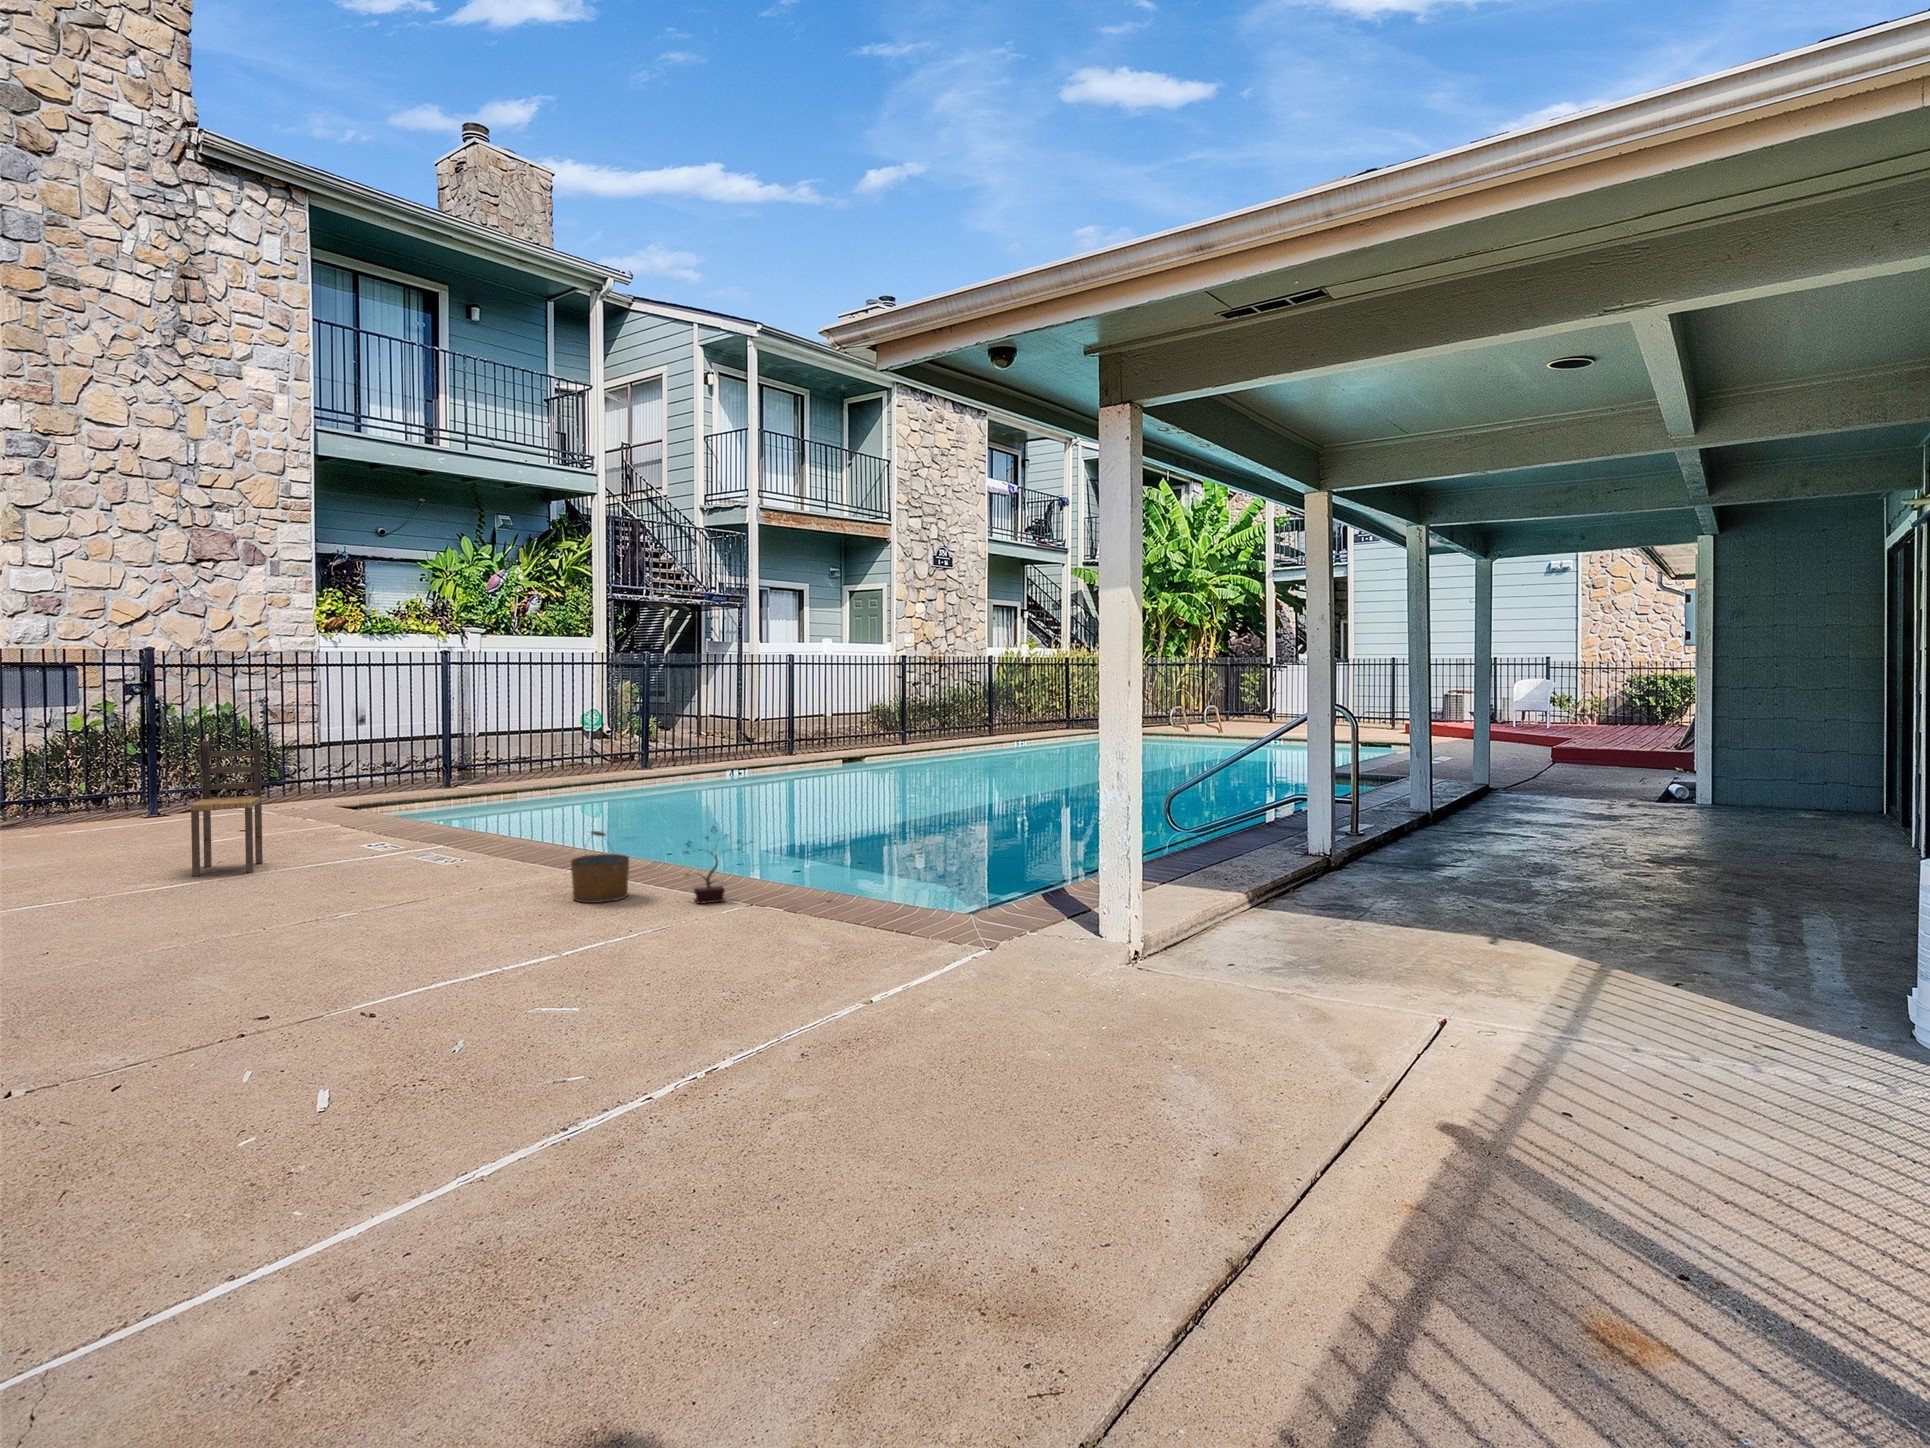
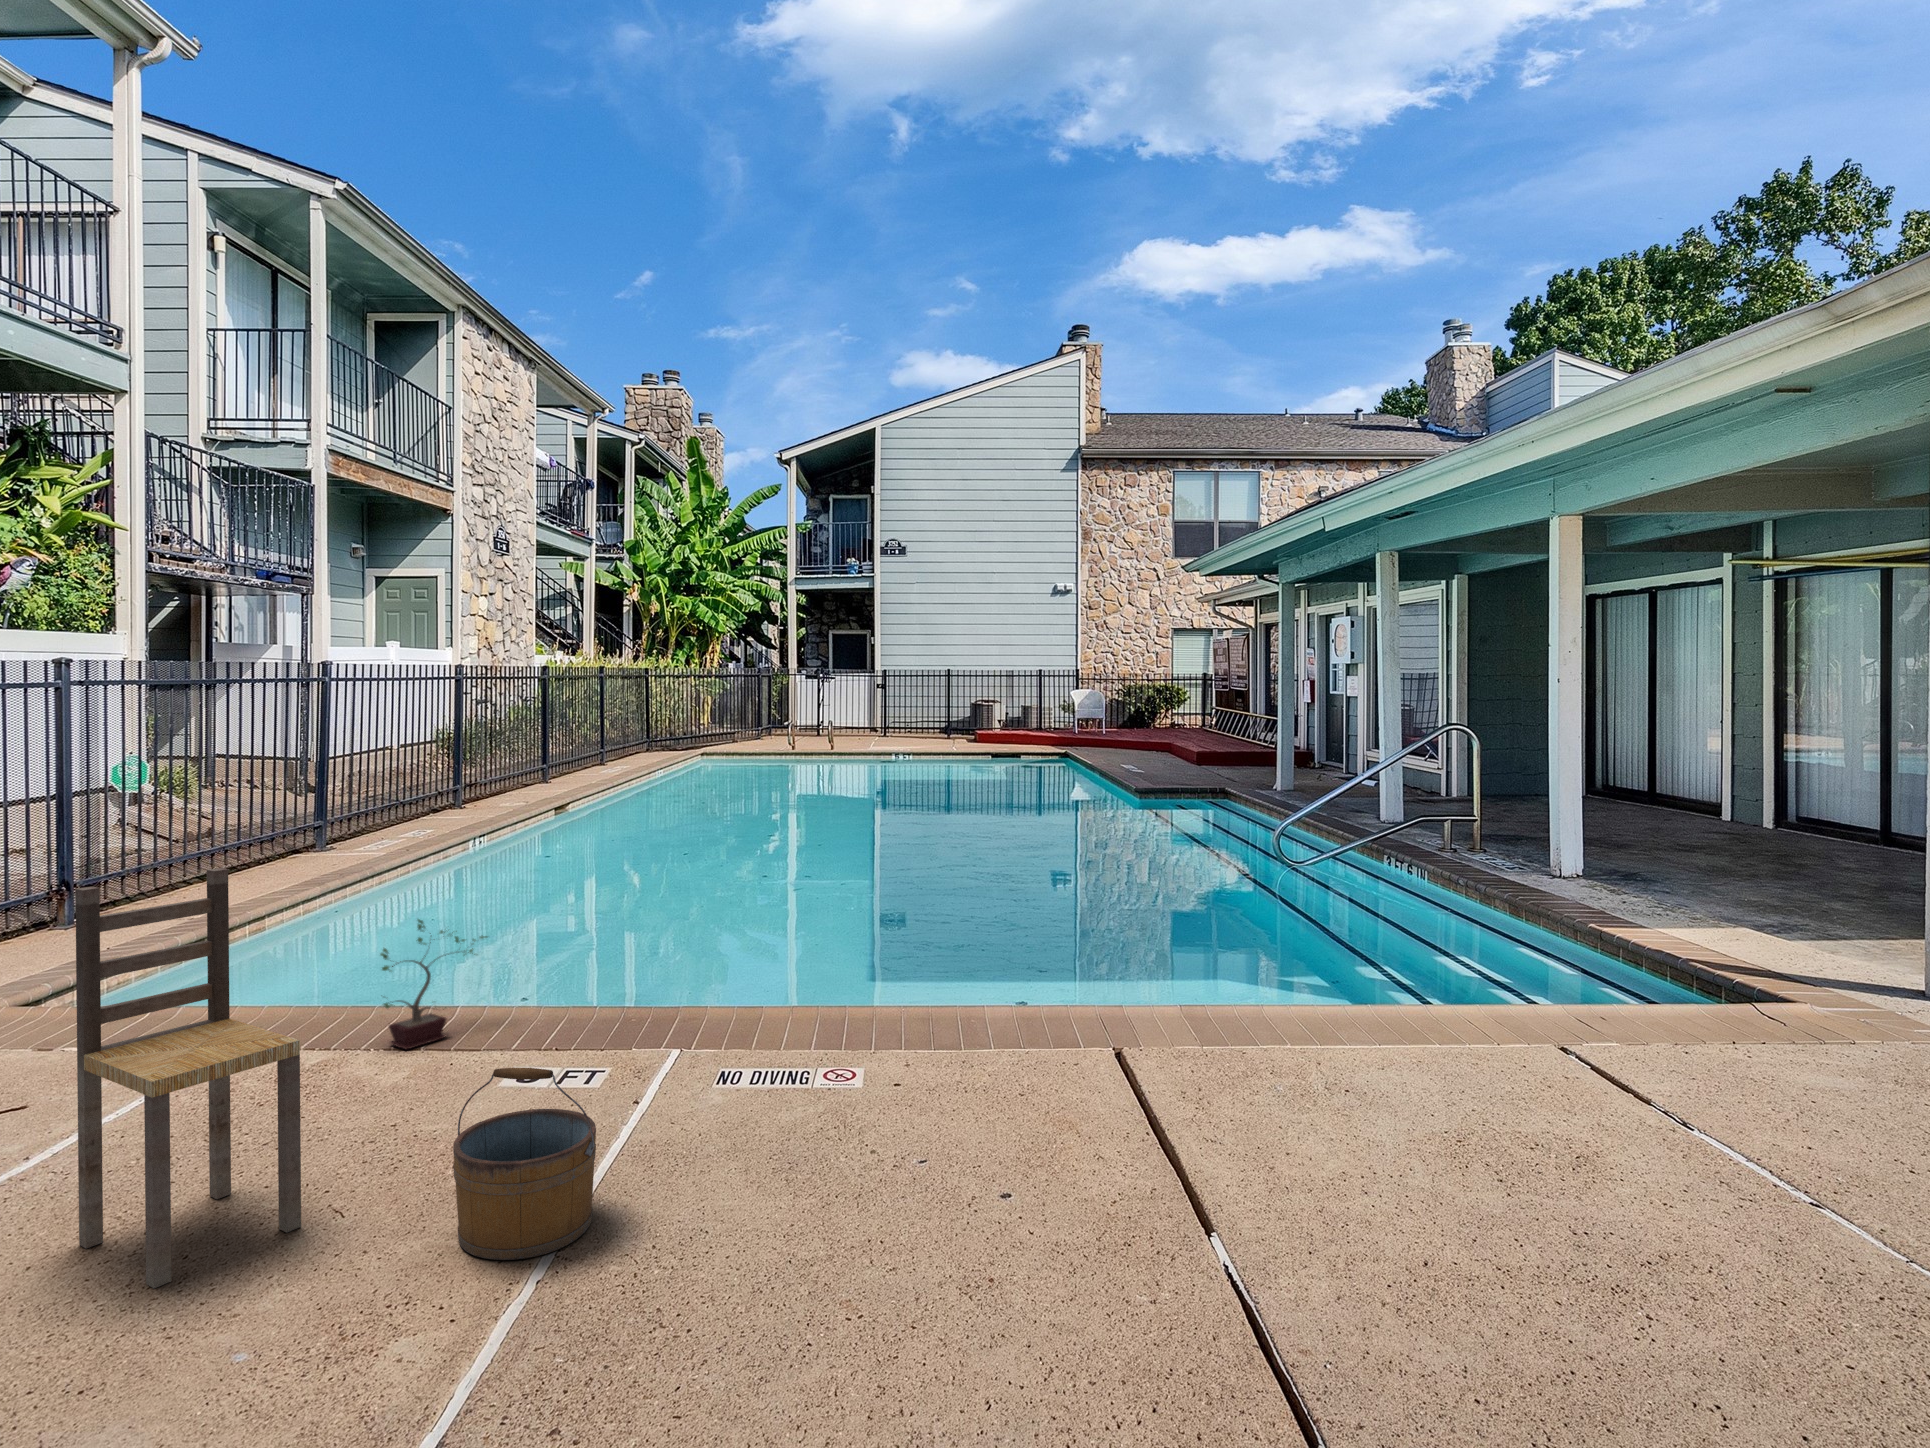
potted plant: present [684,826,740,904] -> present [380,919,487,1049]
bucket: present [571,831,629,903] -> present [453,1068,596,1260]

